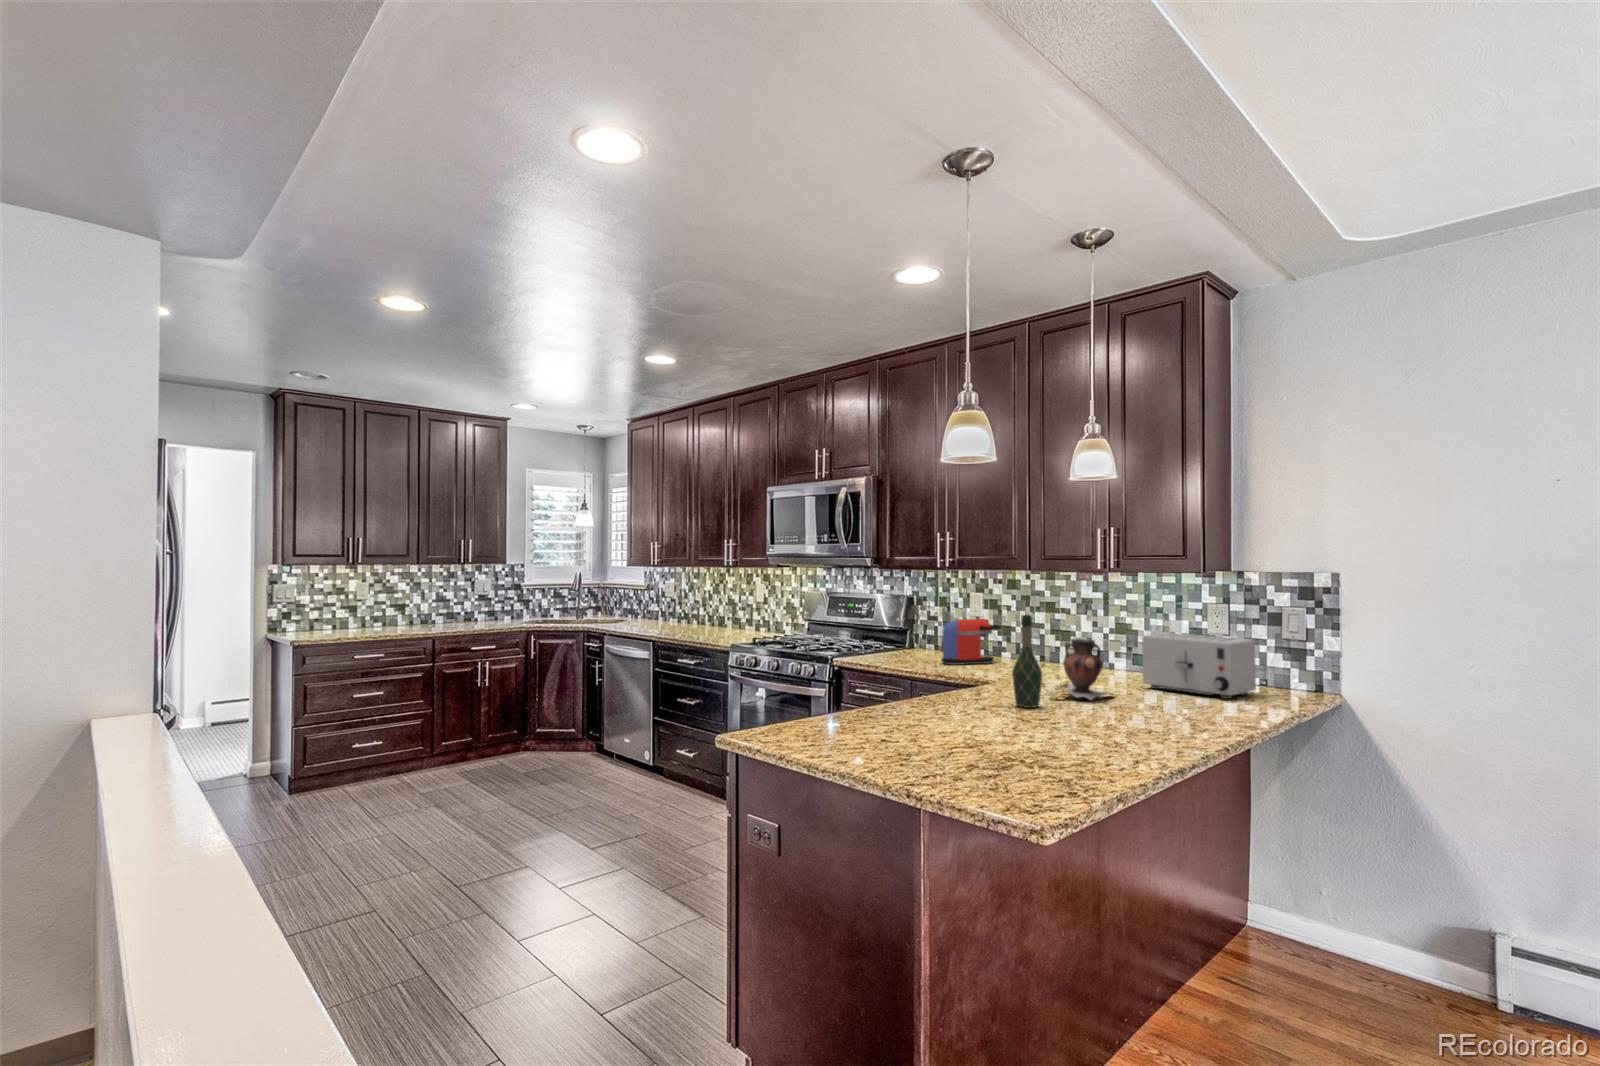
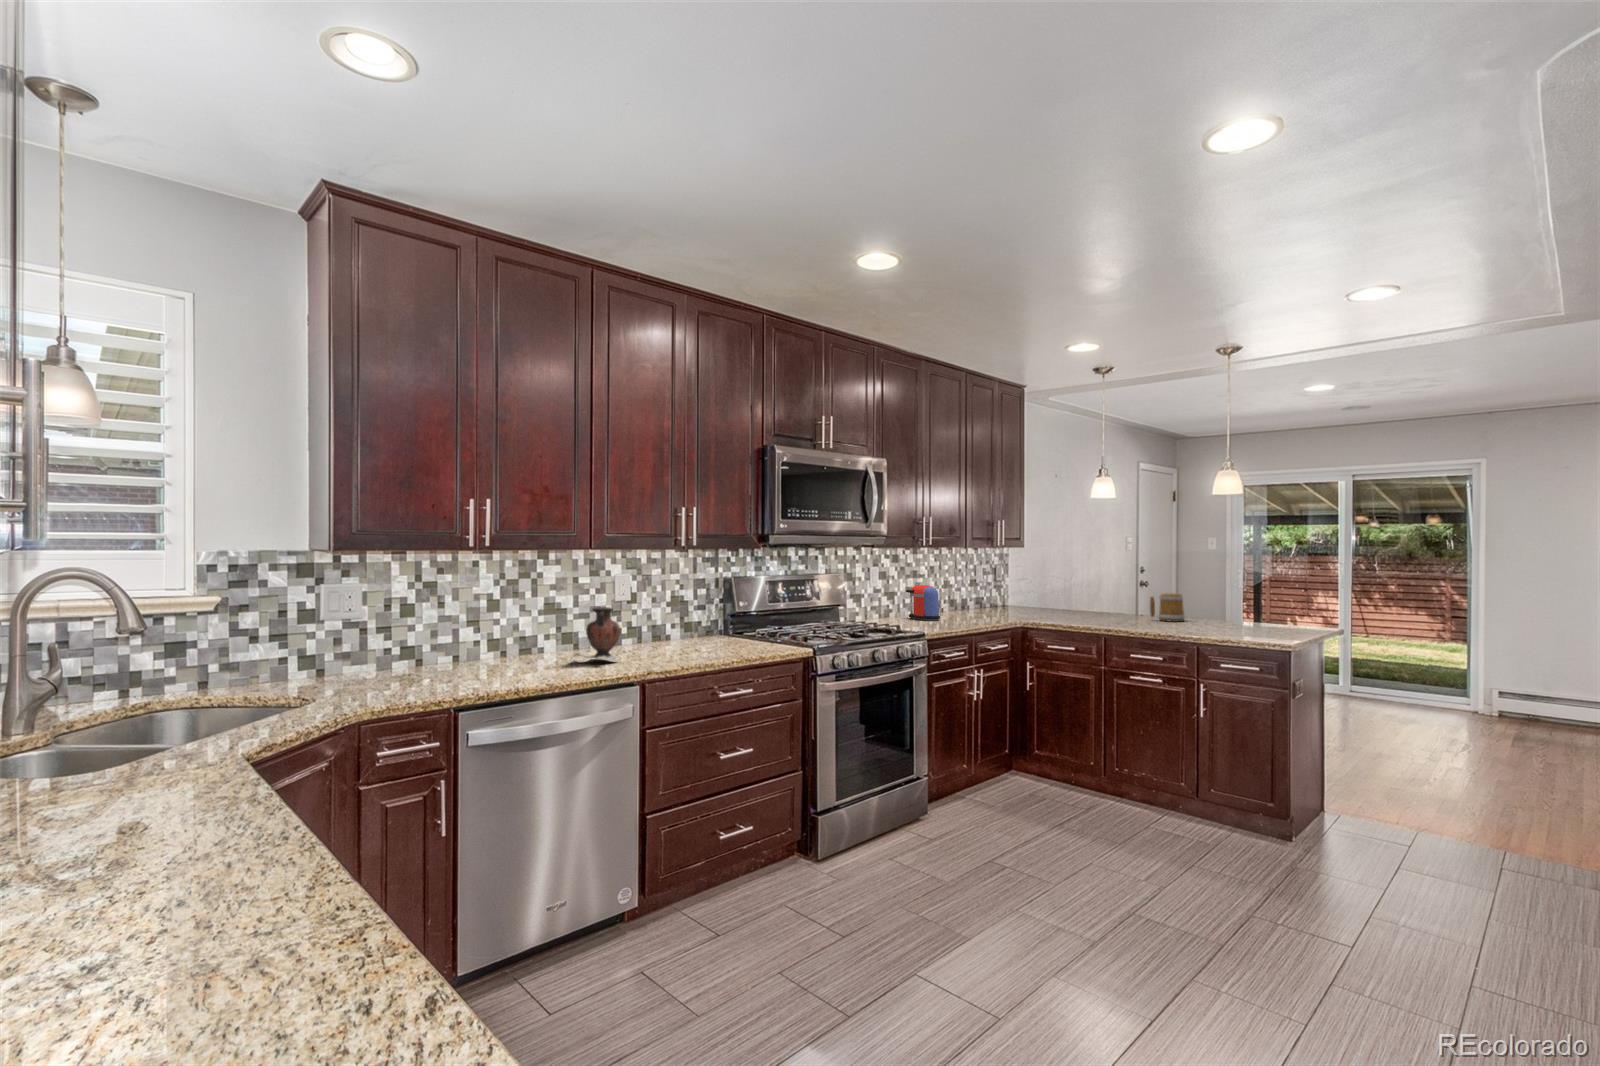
wine bottle: present [1012,615,1042,708] -> none [1095,567,1111,616]
toaster: present [1142,633,1256,699] -> none [990,580,1041,611]
vase: present [1051,639,1112,699] -> present [576,607,621,660]
mug: none [880,665,923,721] -> present [1150,593,1184,622]

